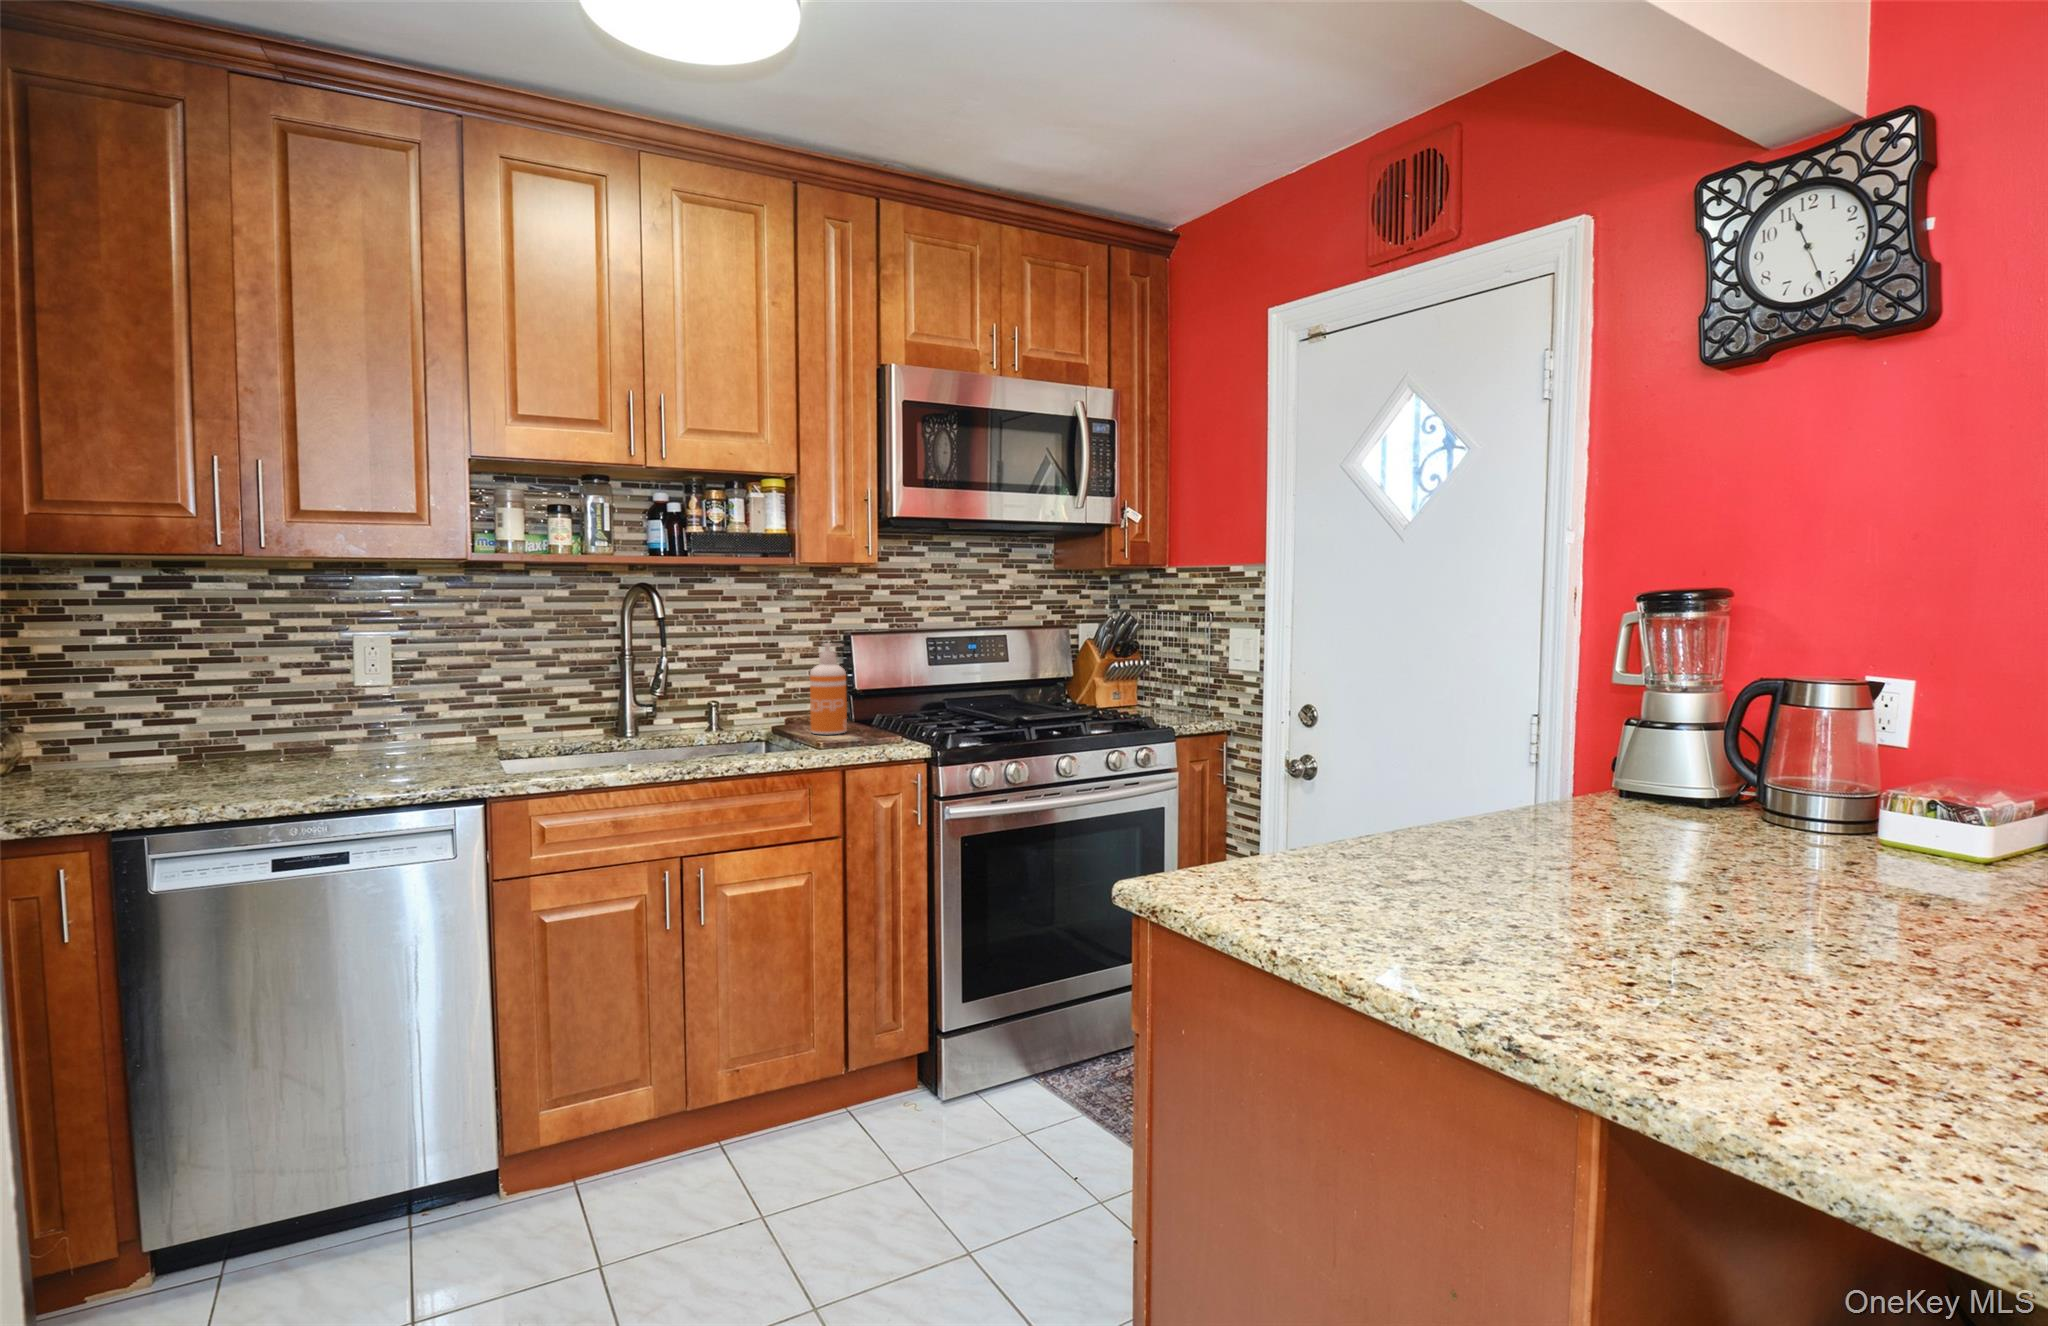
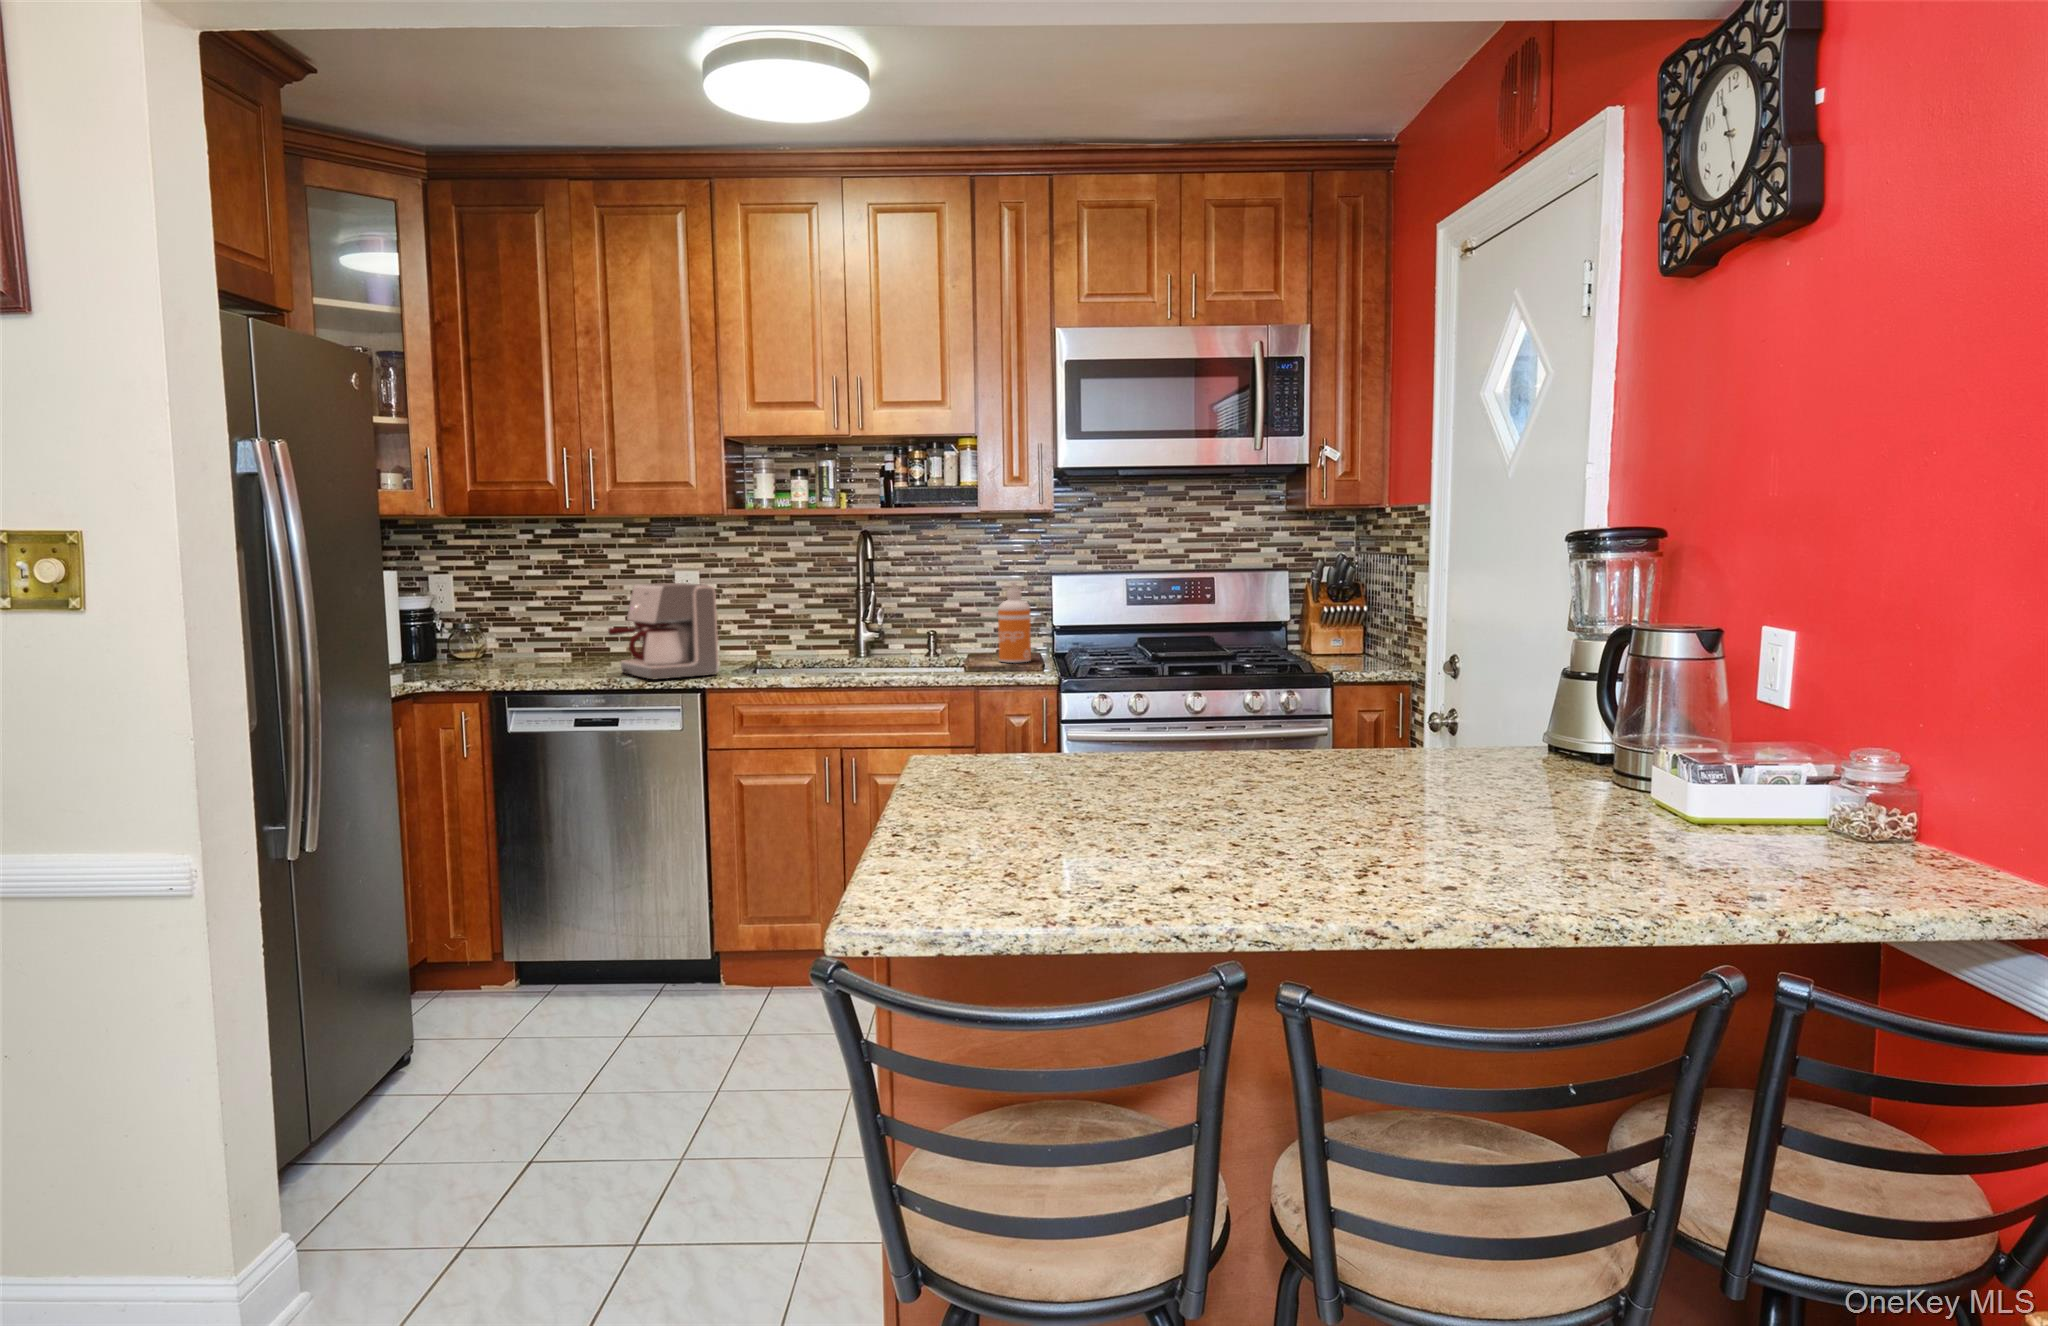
coffee maker: none [317,653,491,789] -> present [608,583,719,680]

